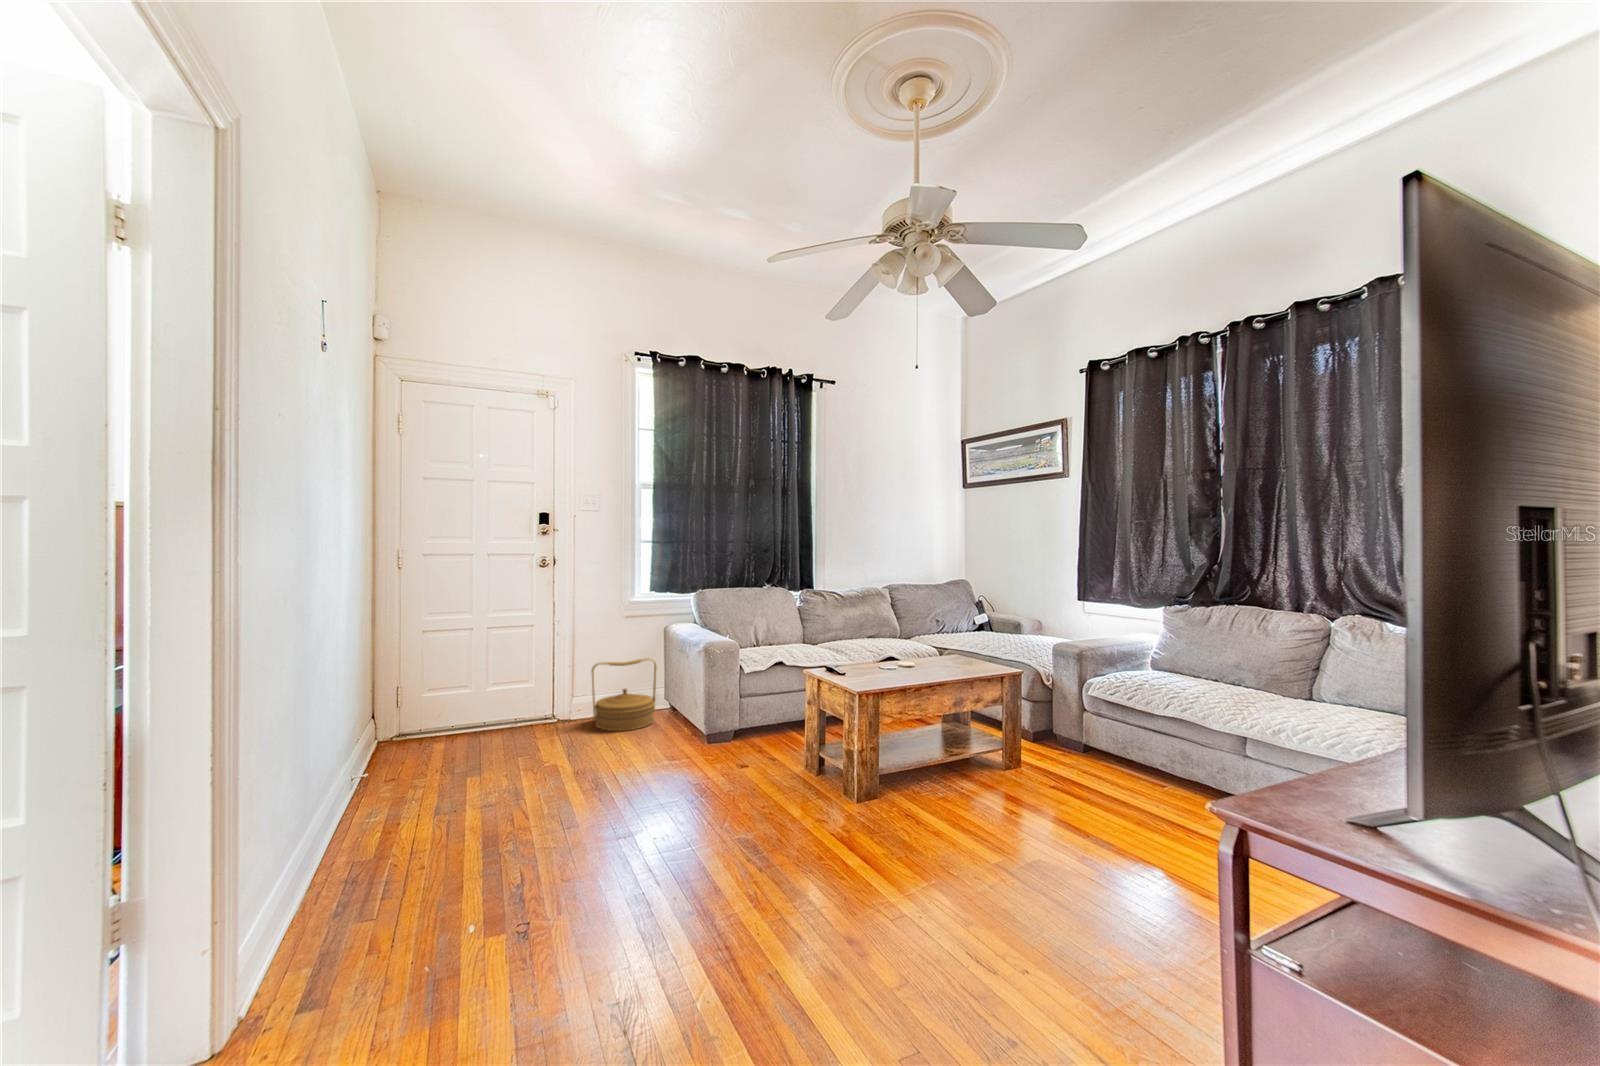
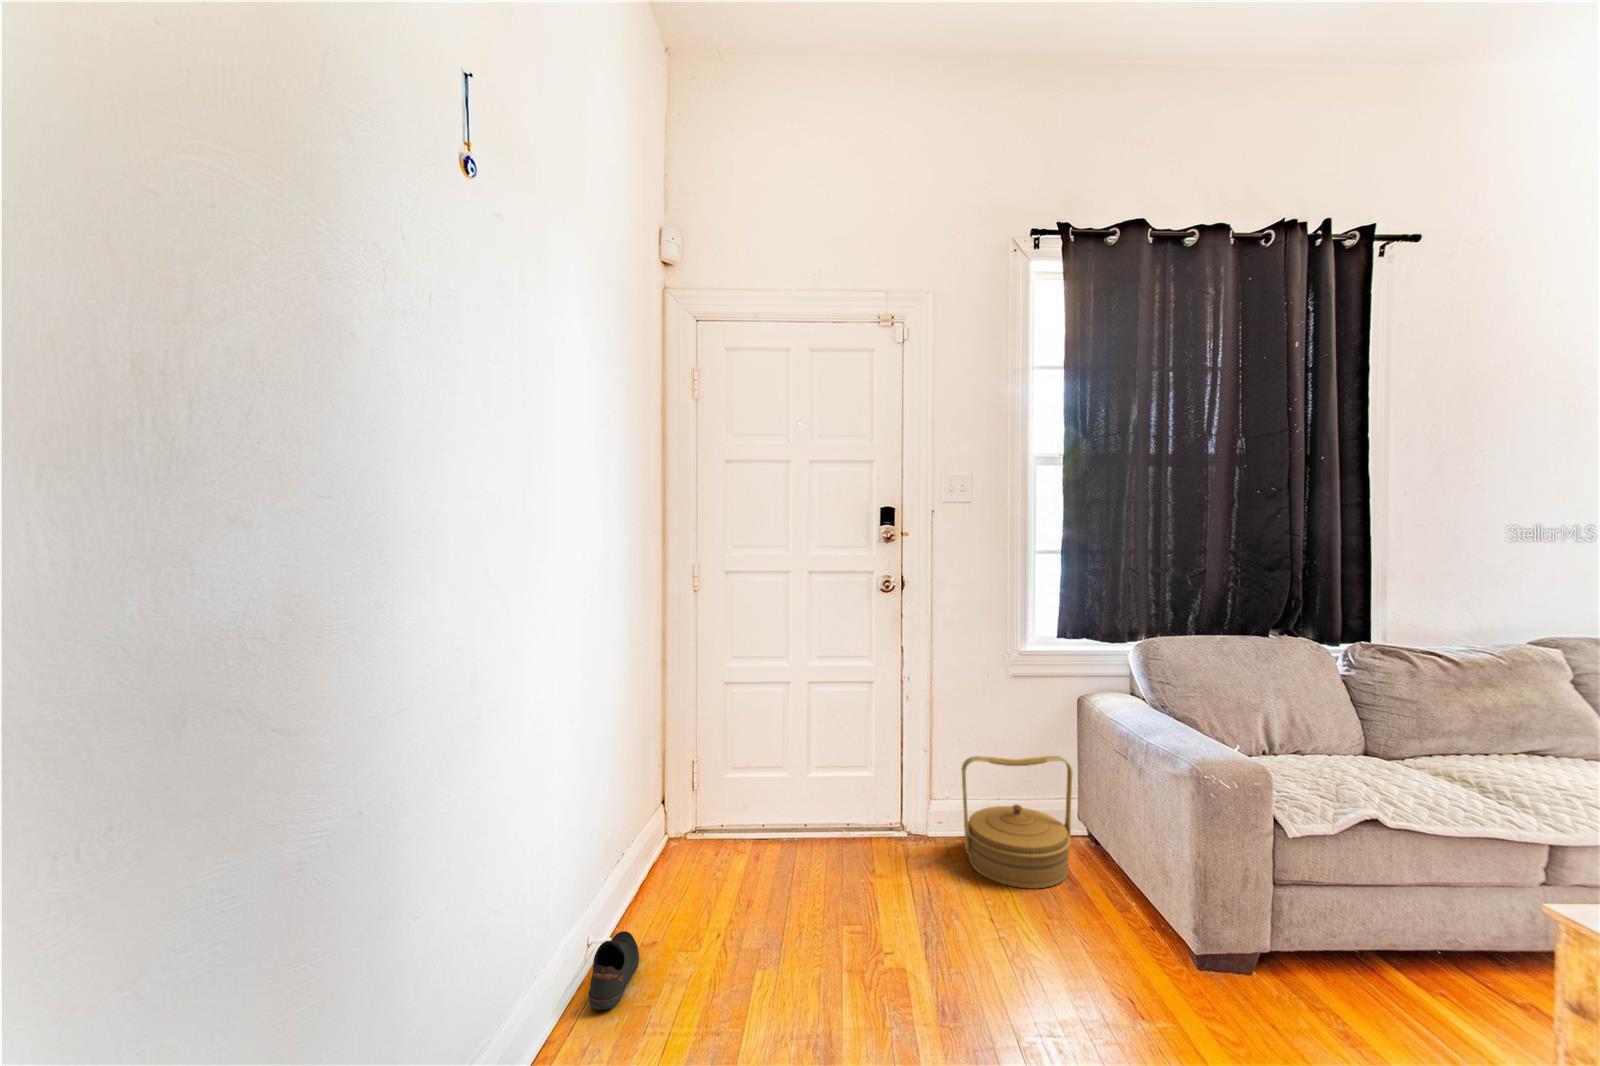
shoe: none [348,770,377,803] -> present [589,931,639,1010]

